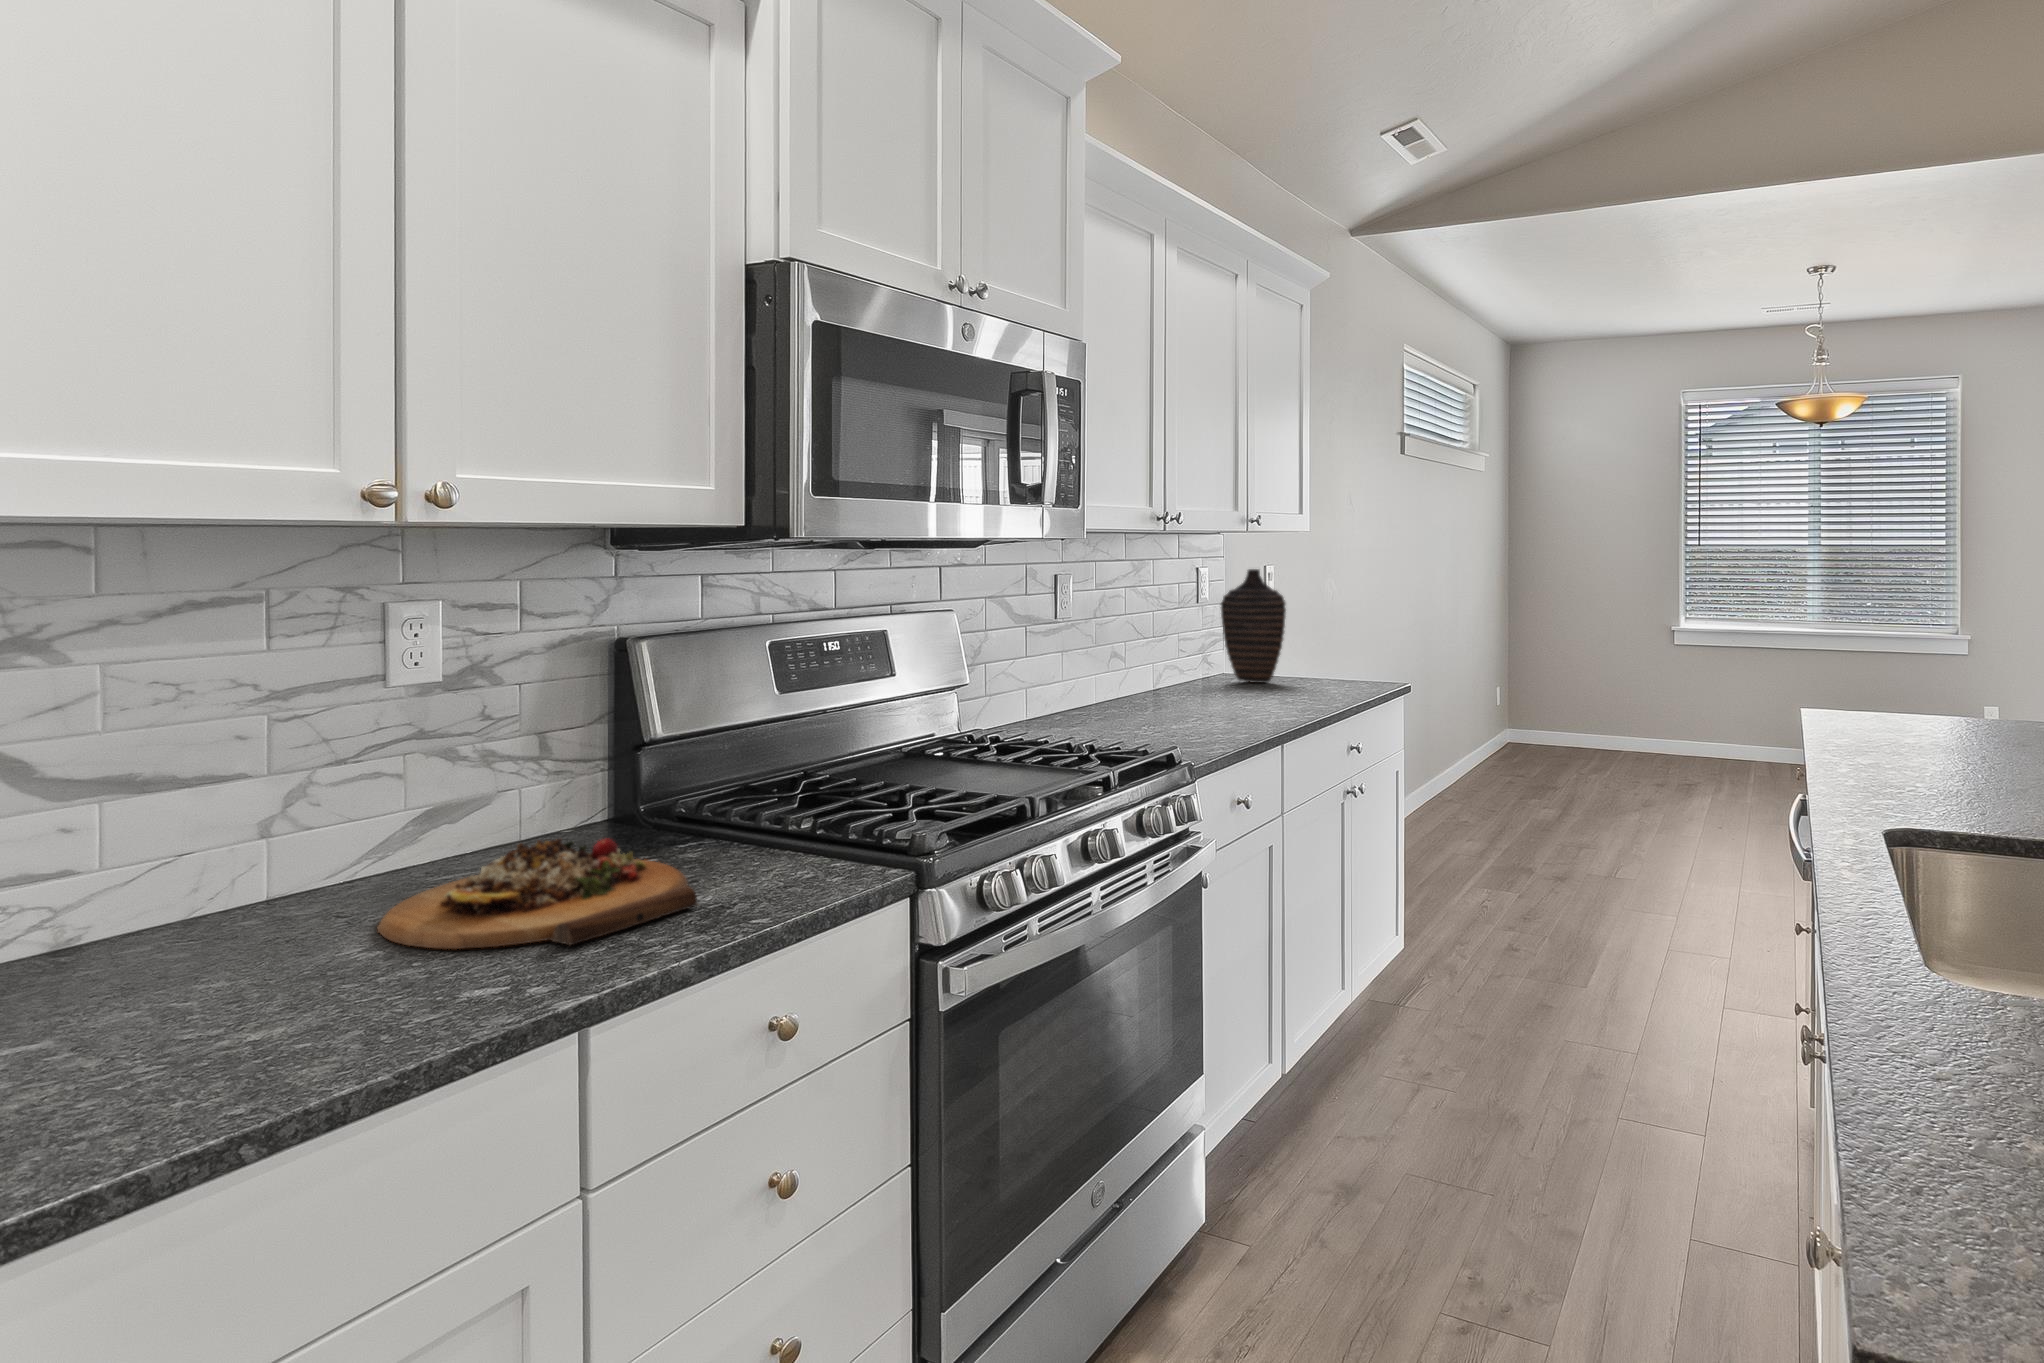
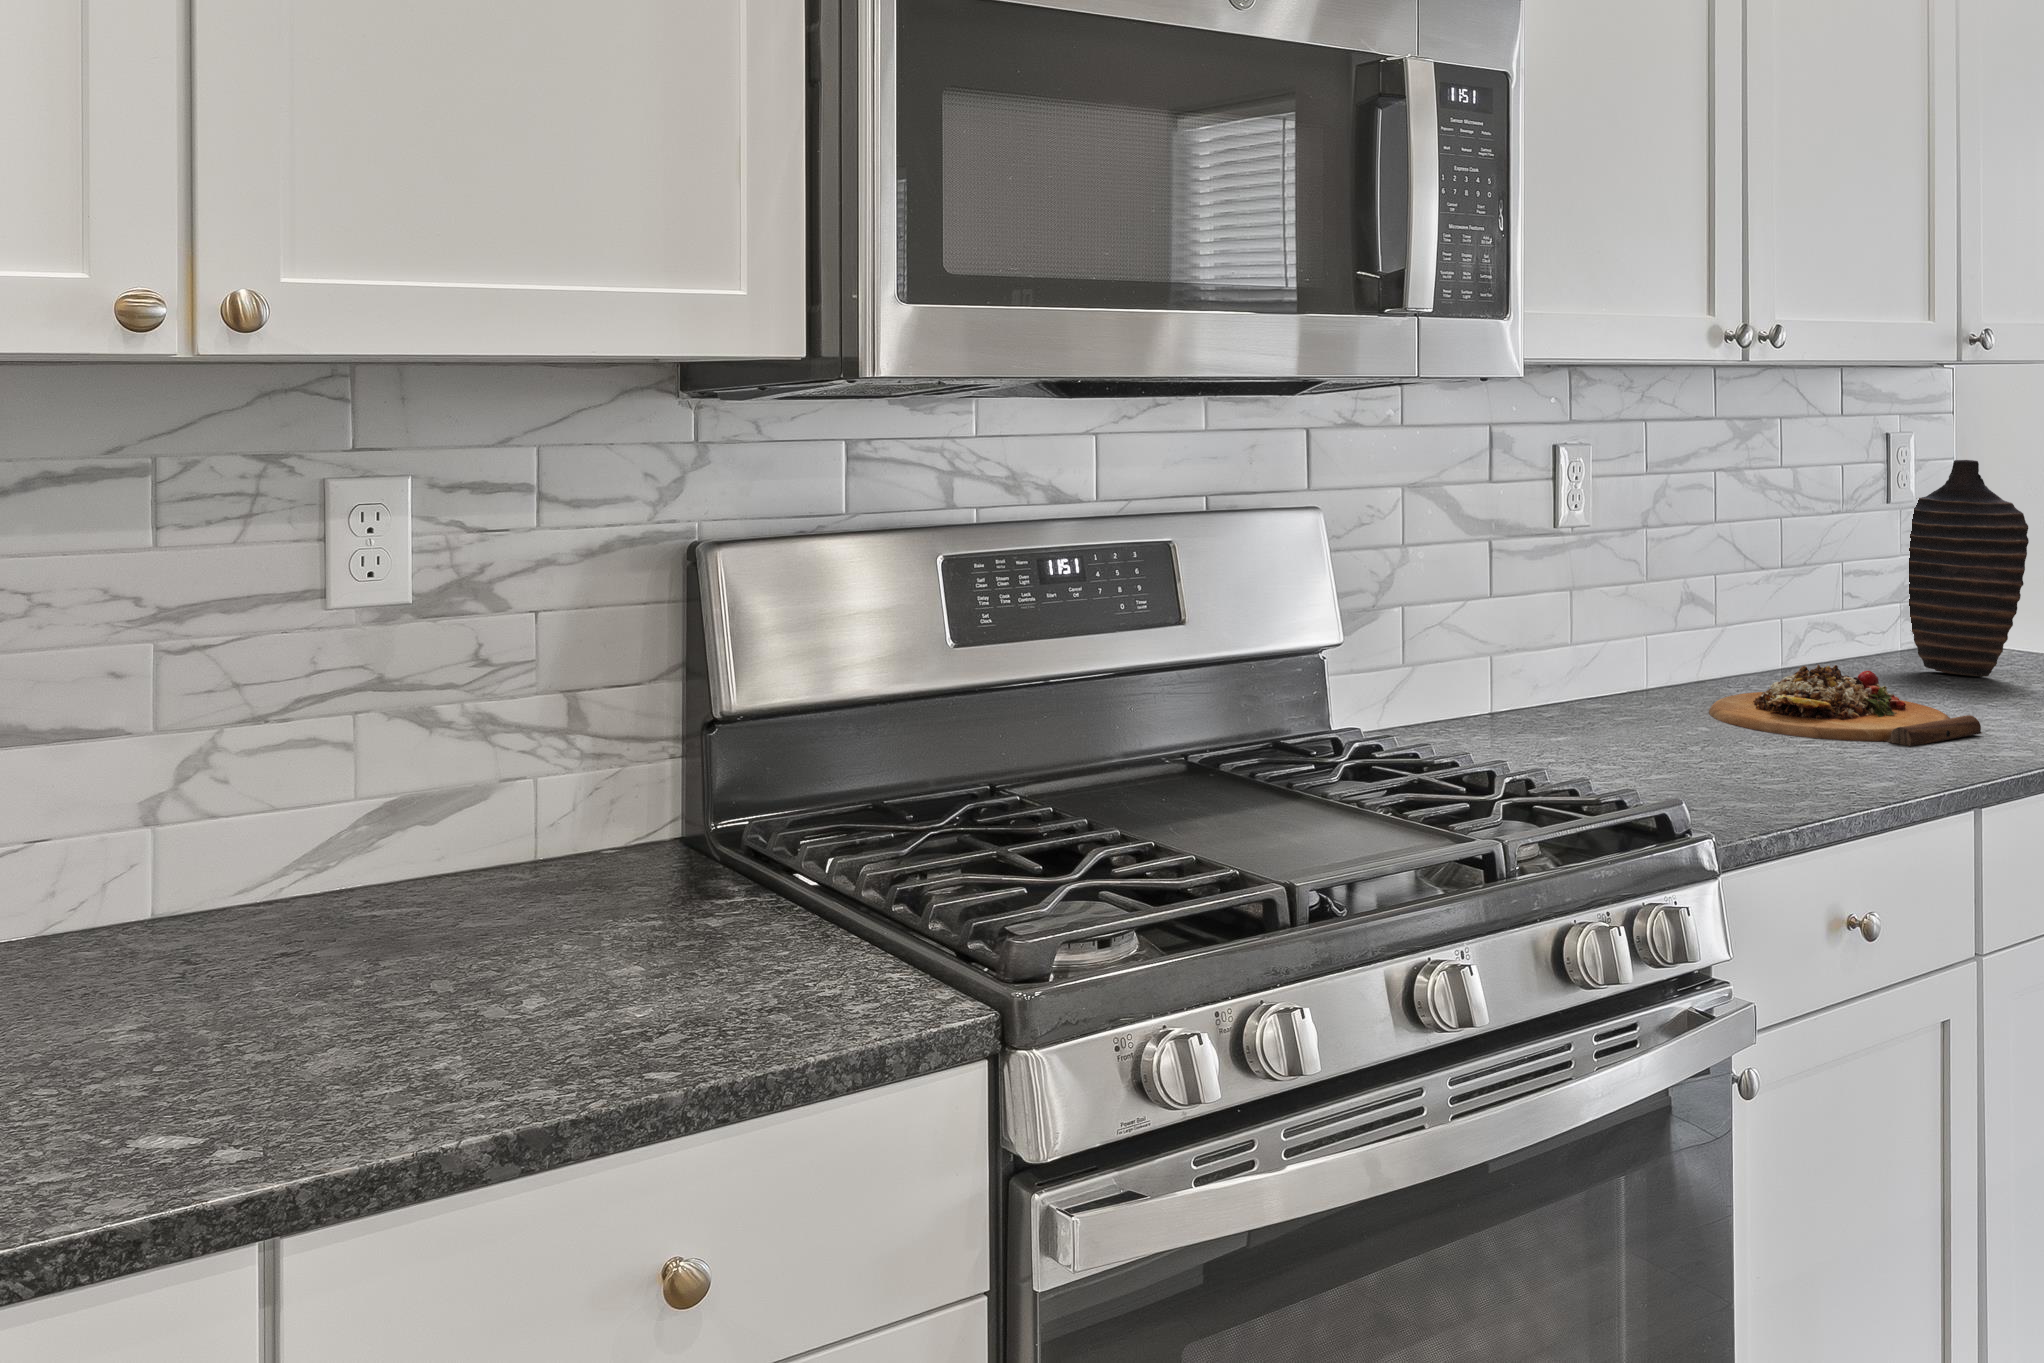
cutting board: present [378,839,698,949] -> present [1709,665,1982,746]

